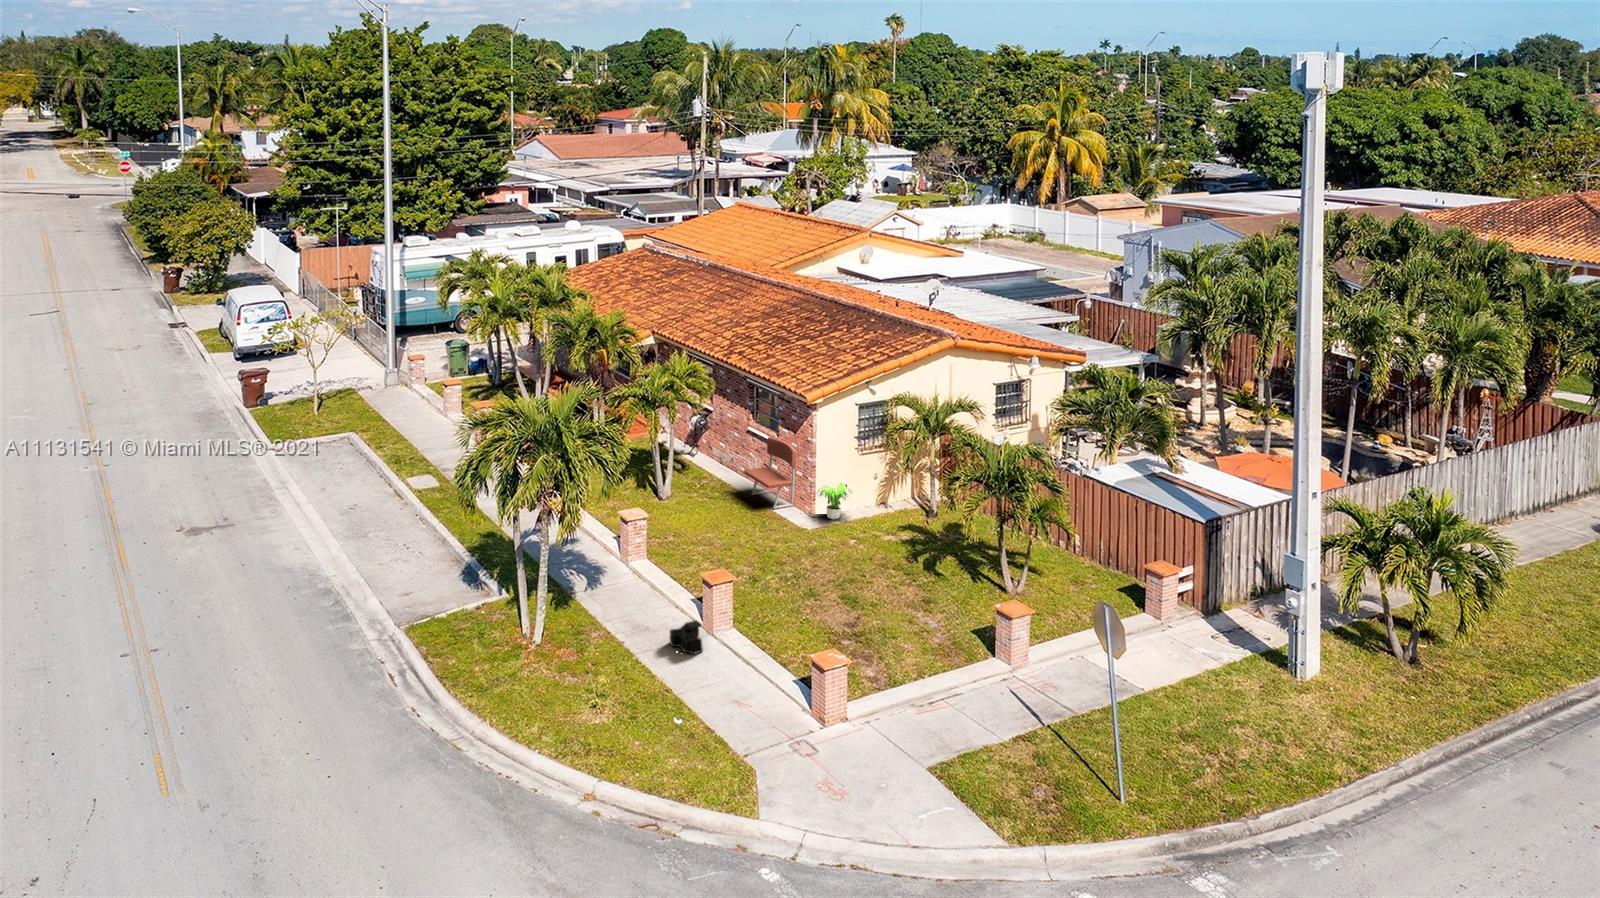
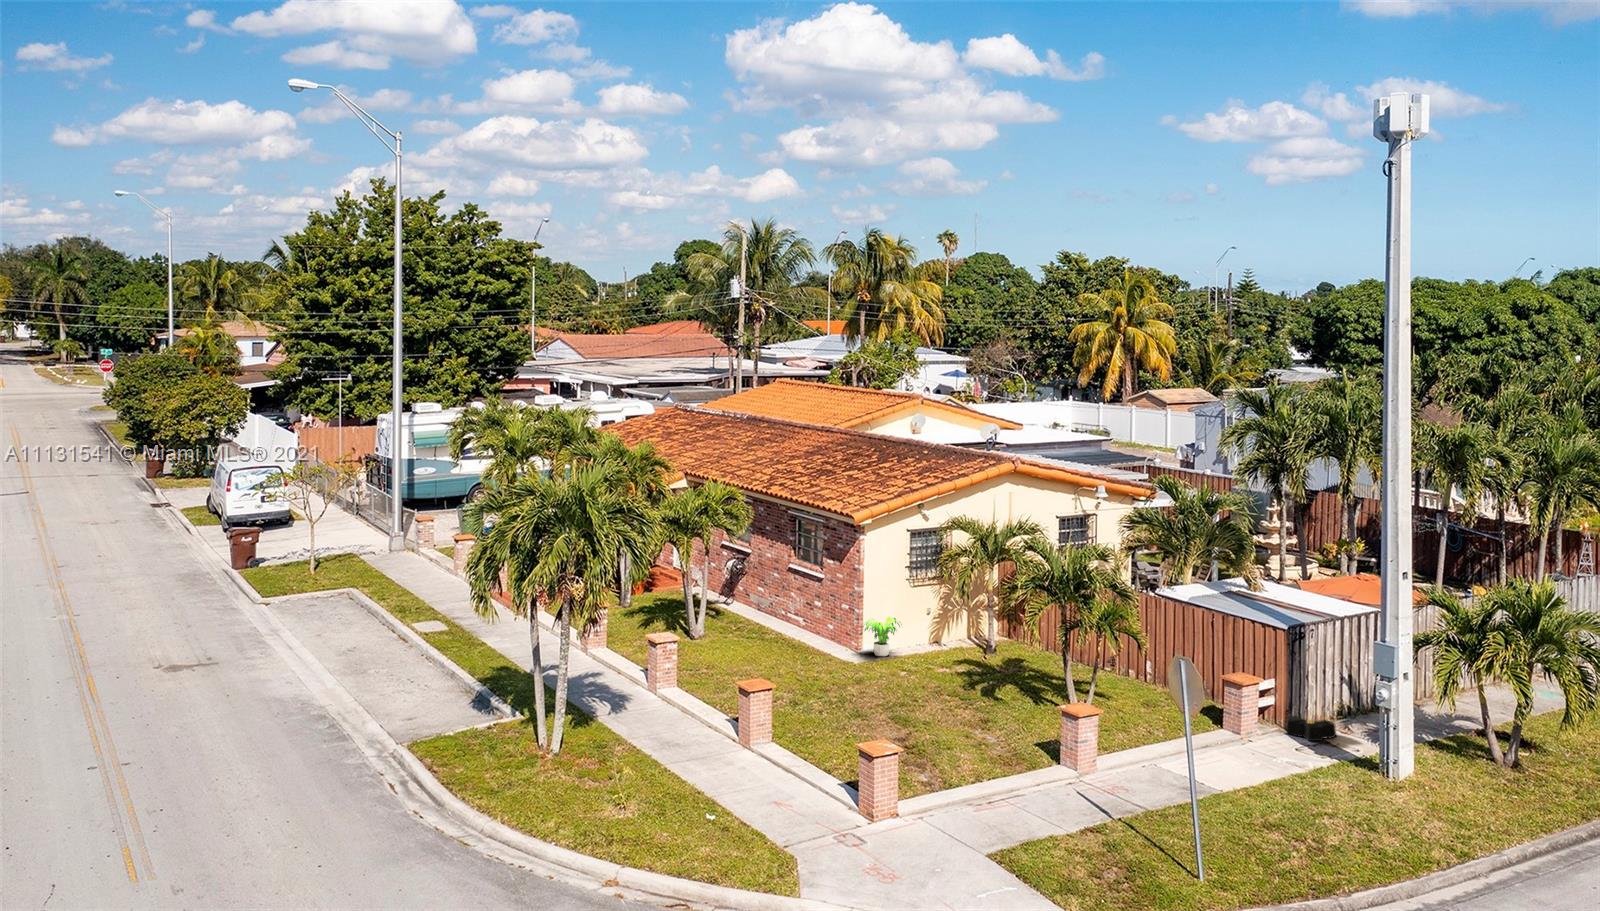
bench: present [744,437,796,509] -> none [783,572,840,648]
storage bin: present [670,621,703,654] -> present [1286,716,1336,741]

